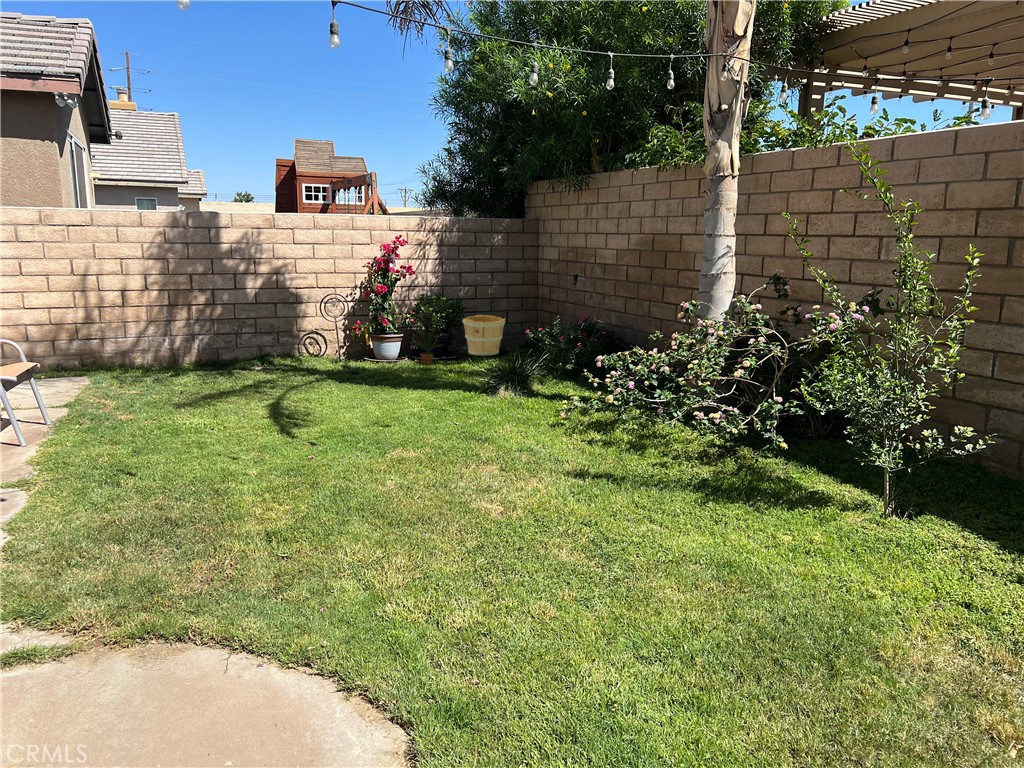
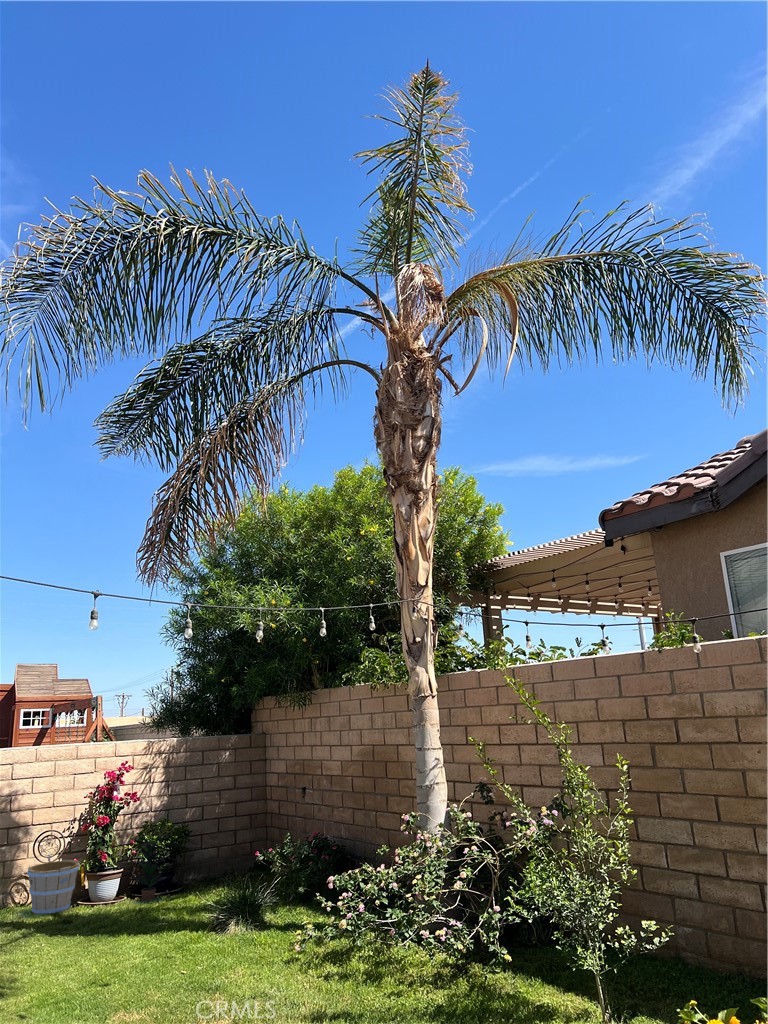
wooden bucket: present [463,315,505,356] -> present [27,859,79,914]

